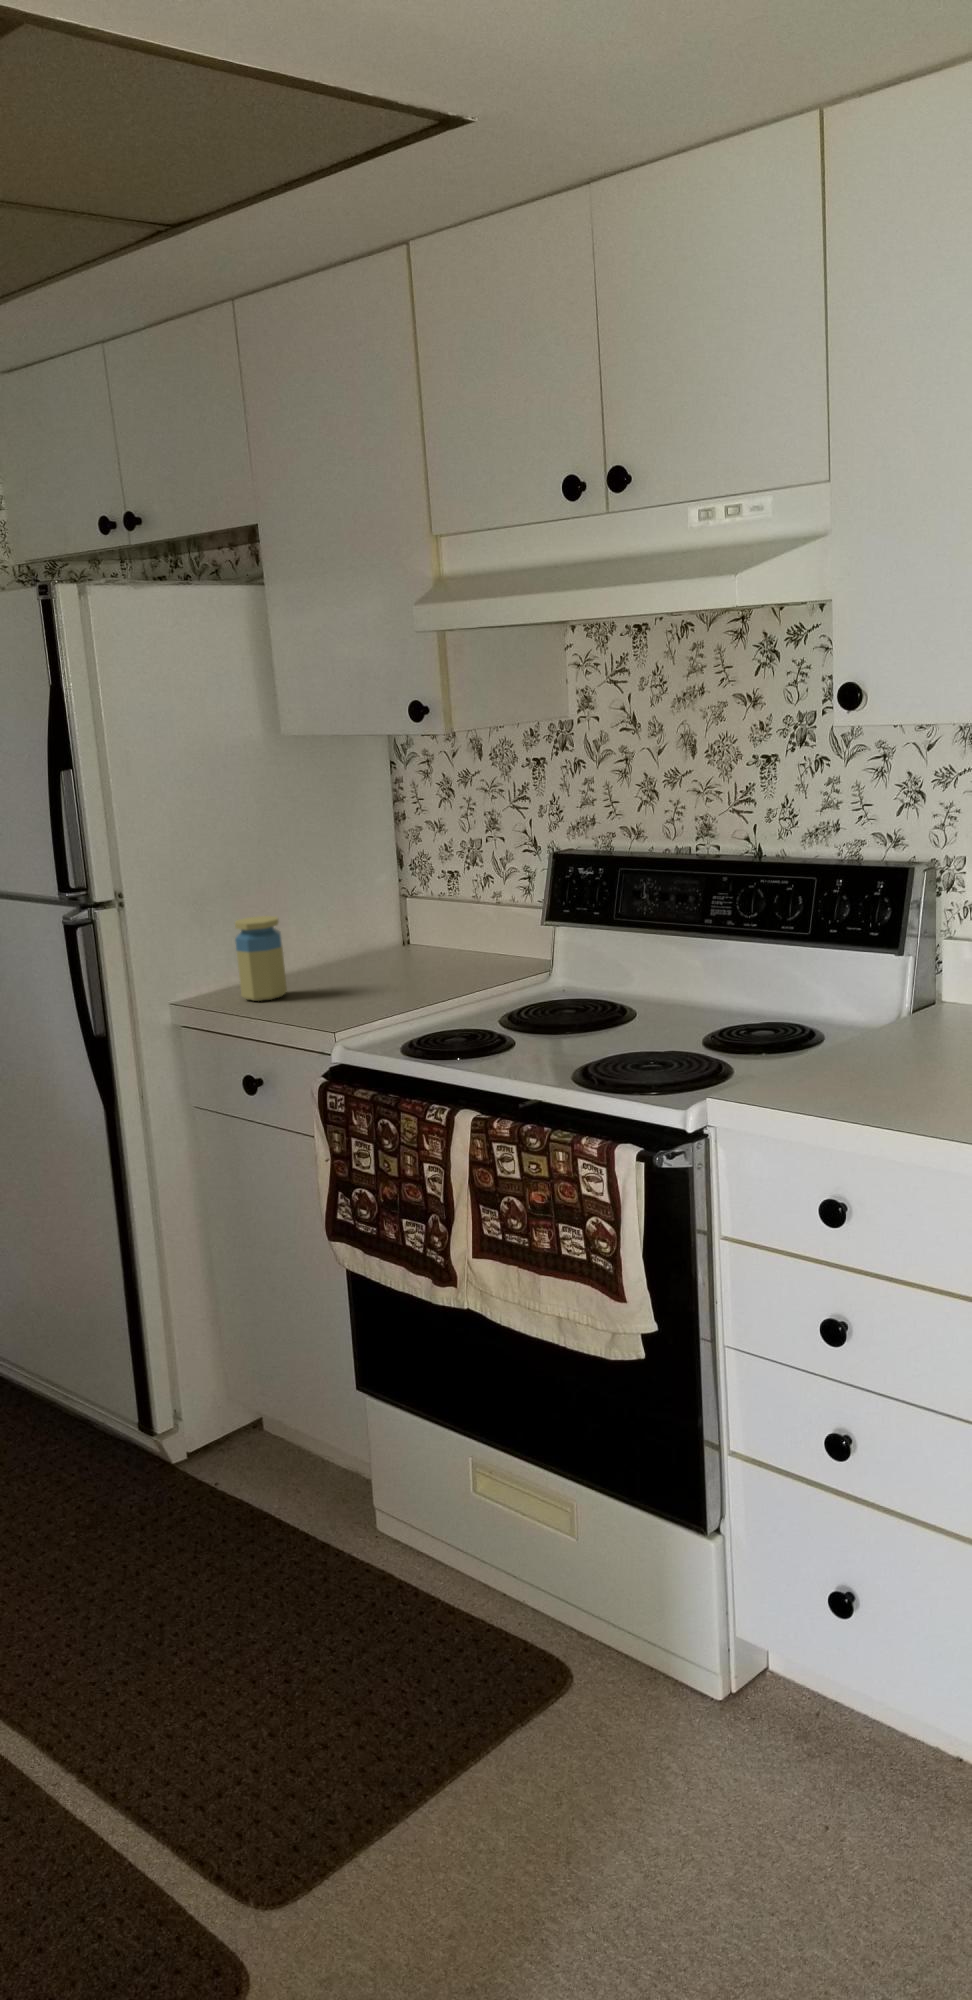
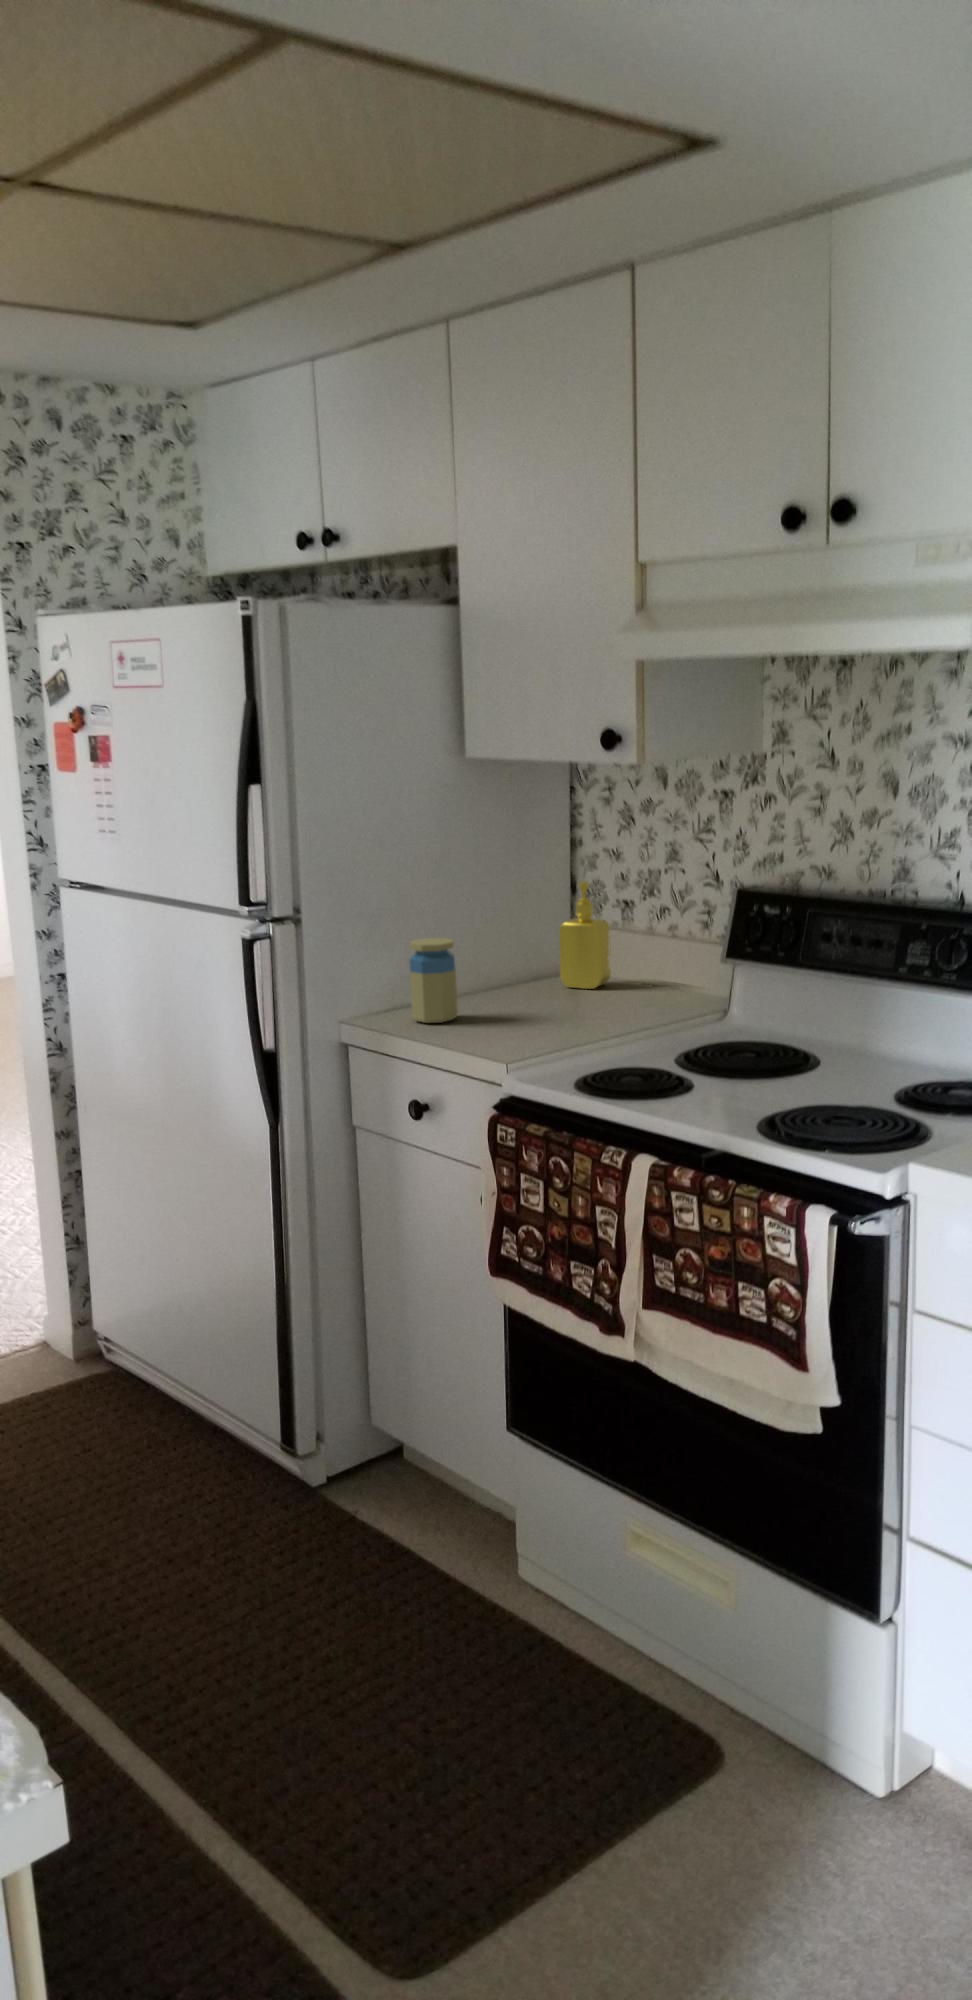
soap dispenser: none [385,853,439,960] -> present [559,881,611,989]

